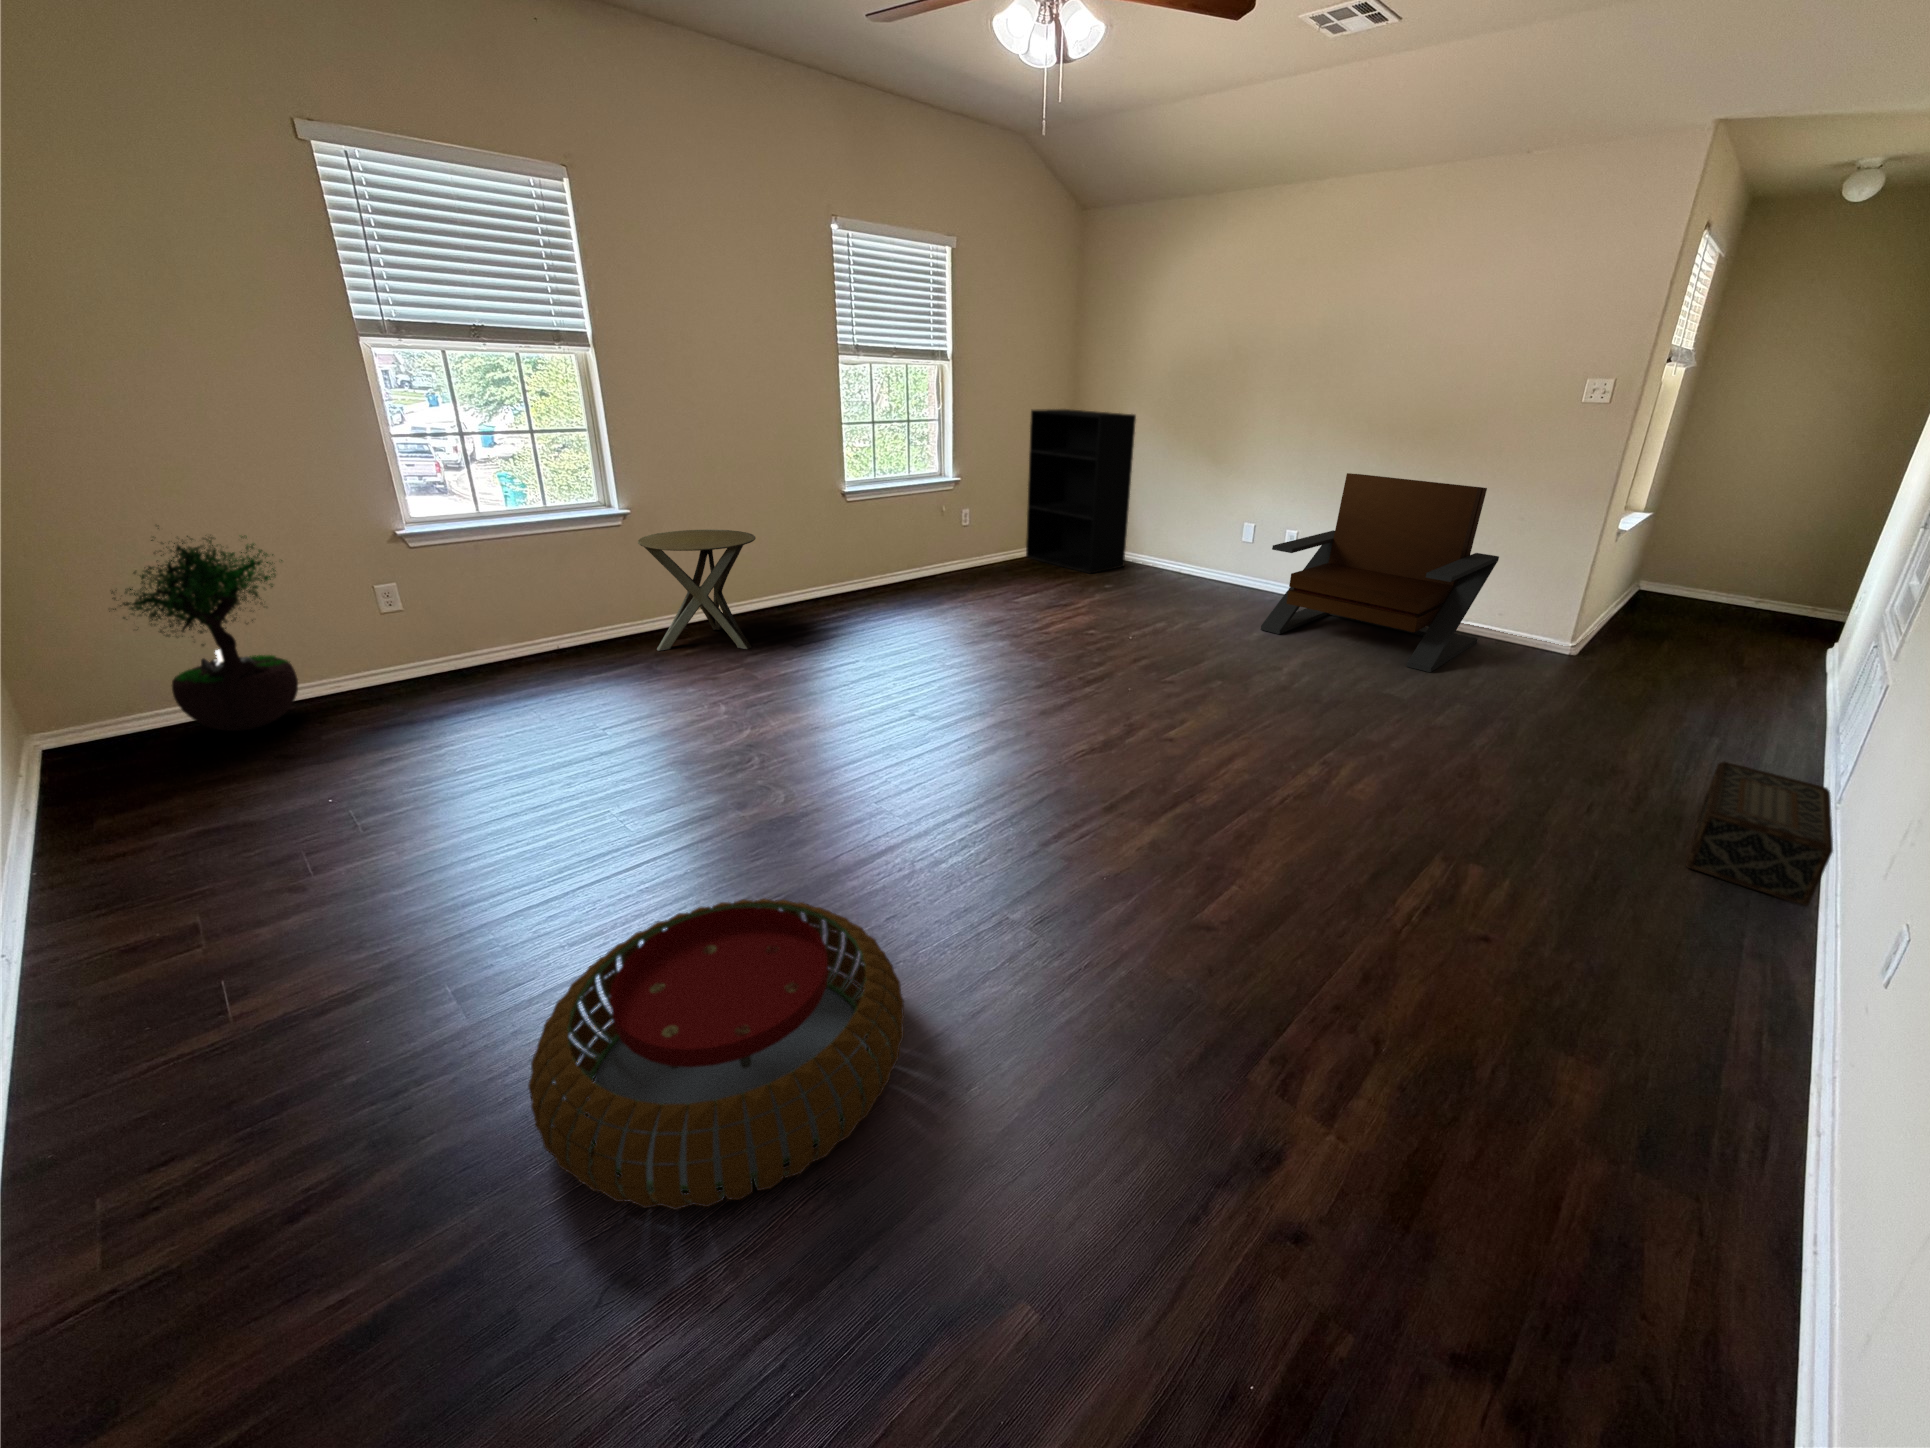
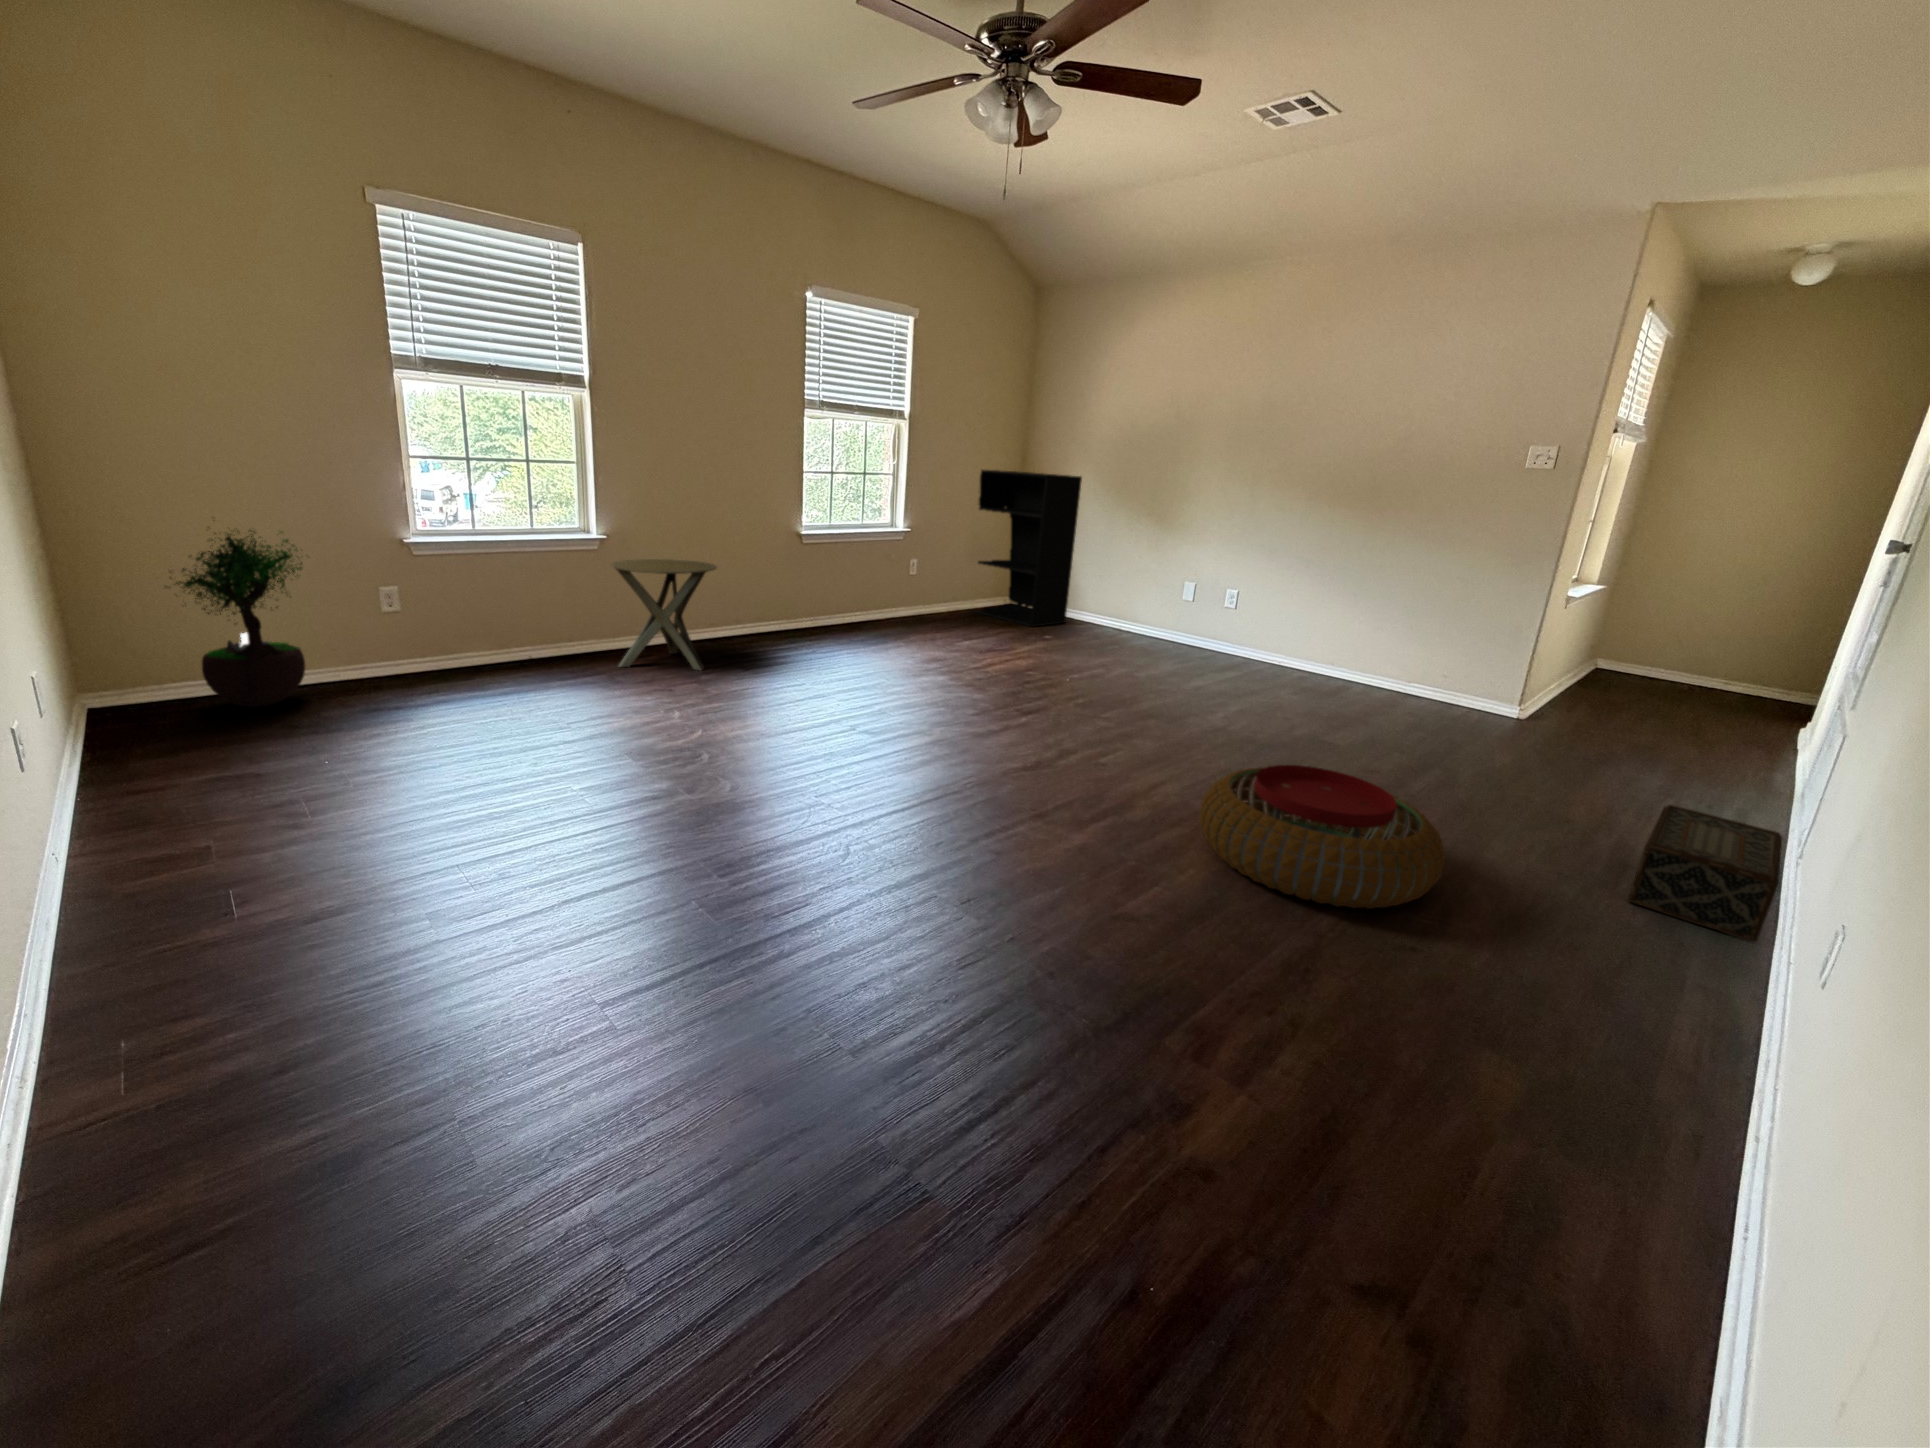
lounge chair: present [1261,473,1499,672] -> none [1200,532,1444,725]
pouf: present [528,898,904,1210] -> present [1199,765,1445,909]

